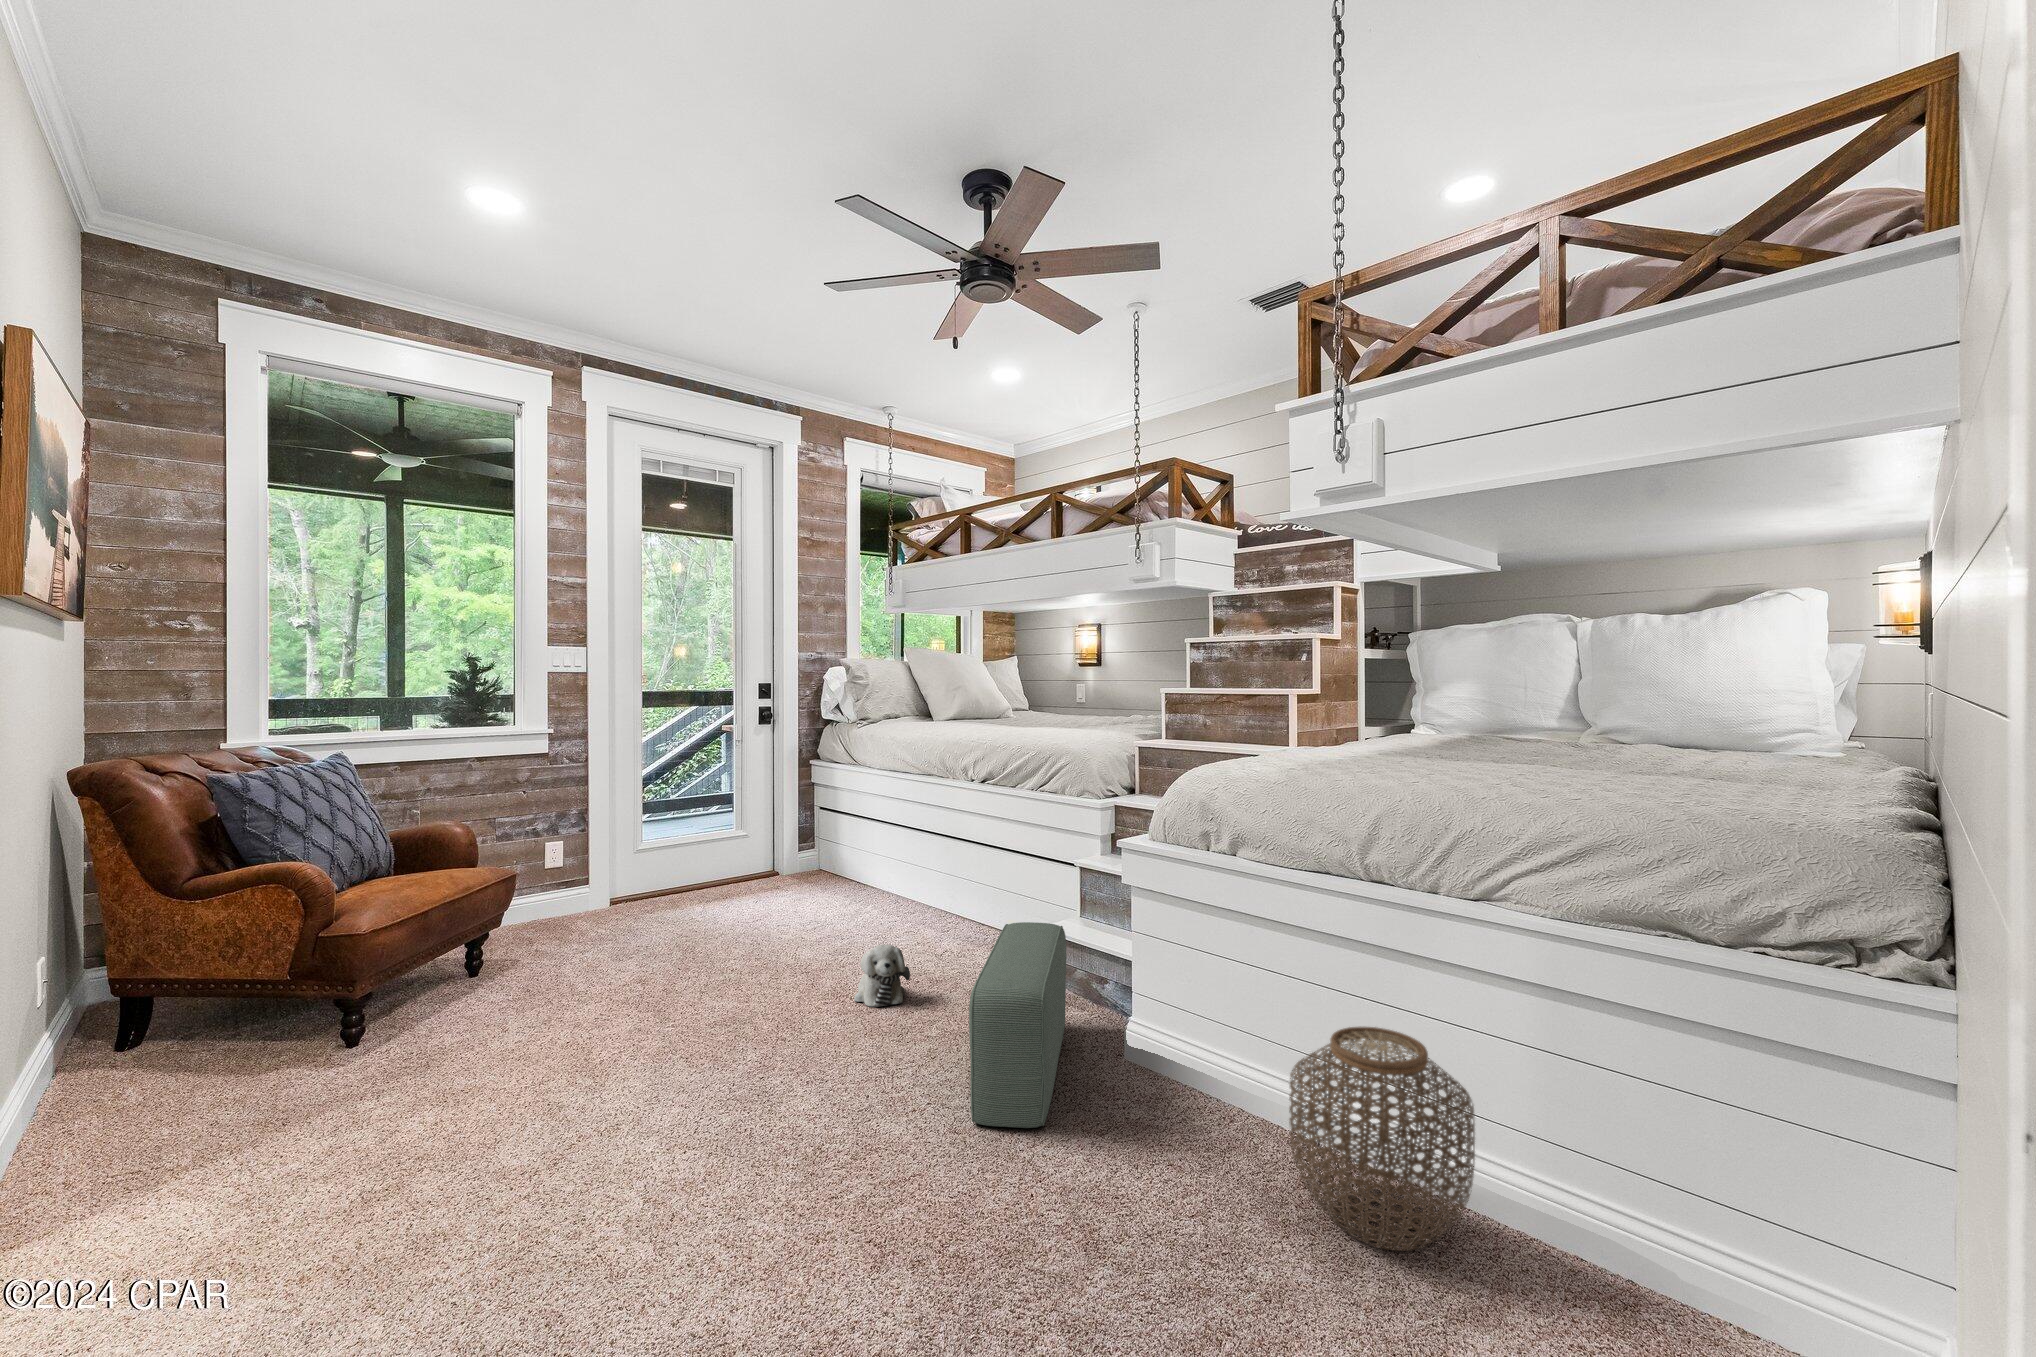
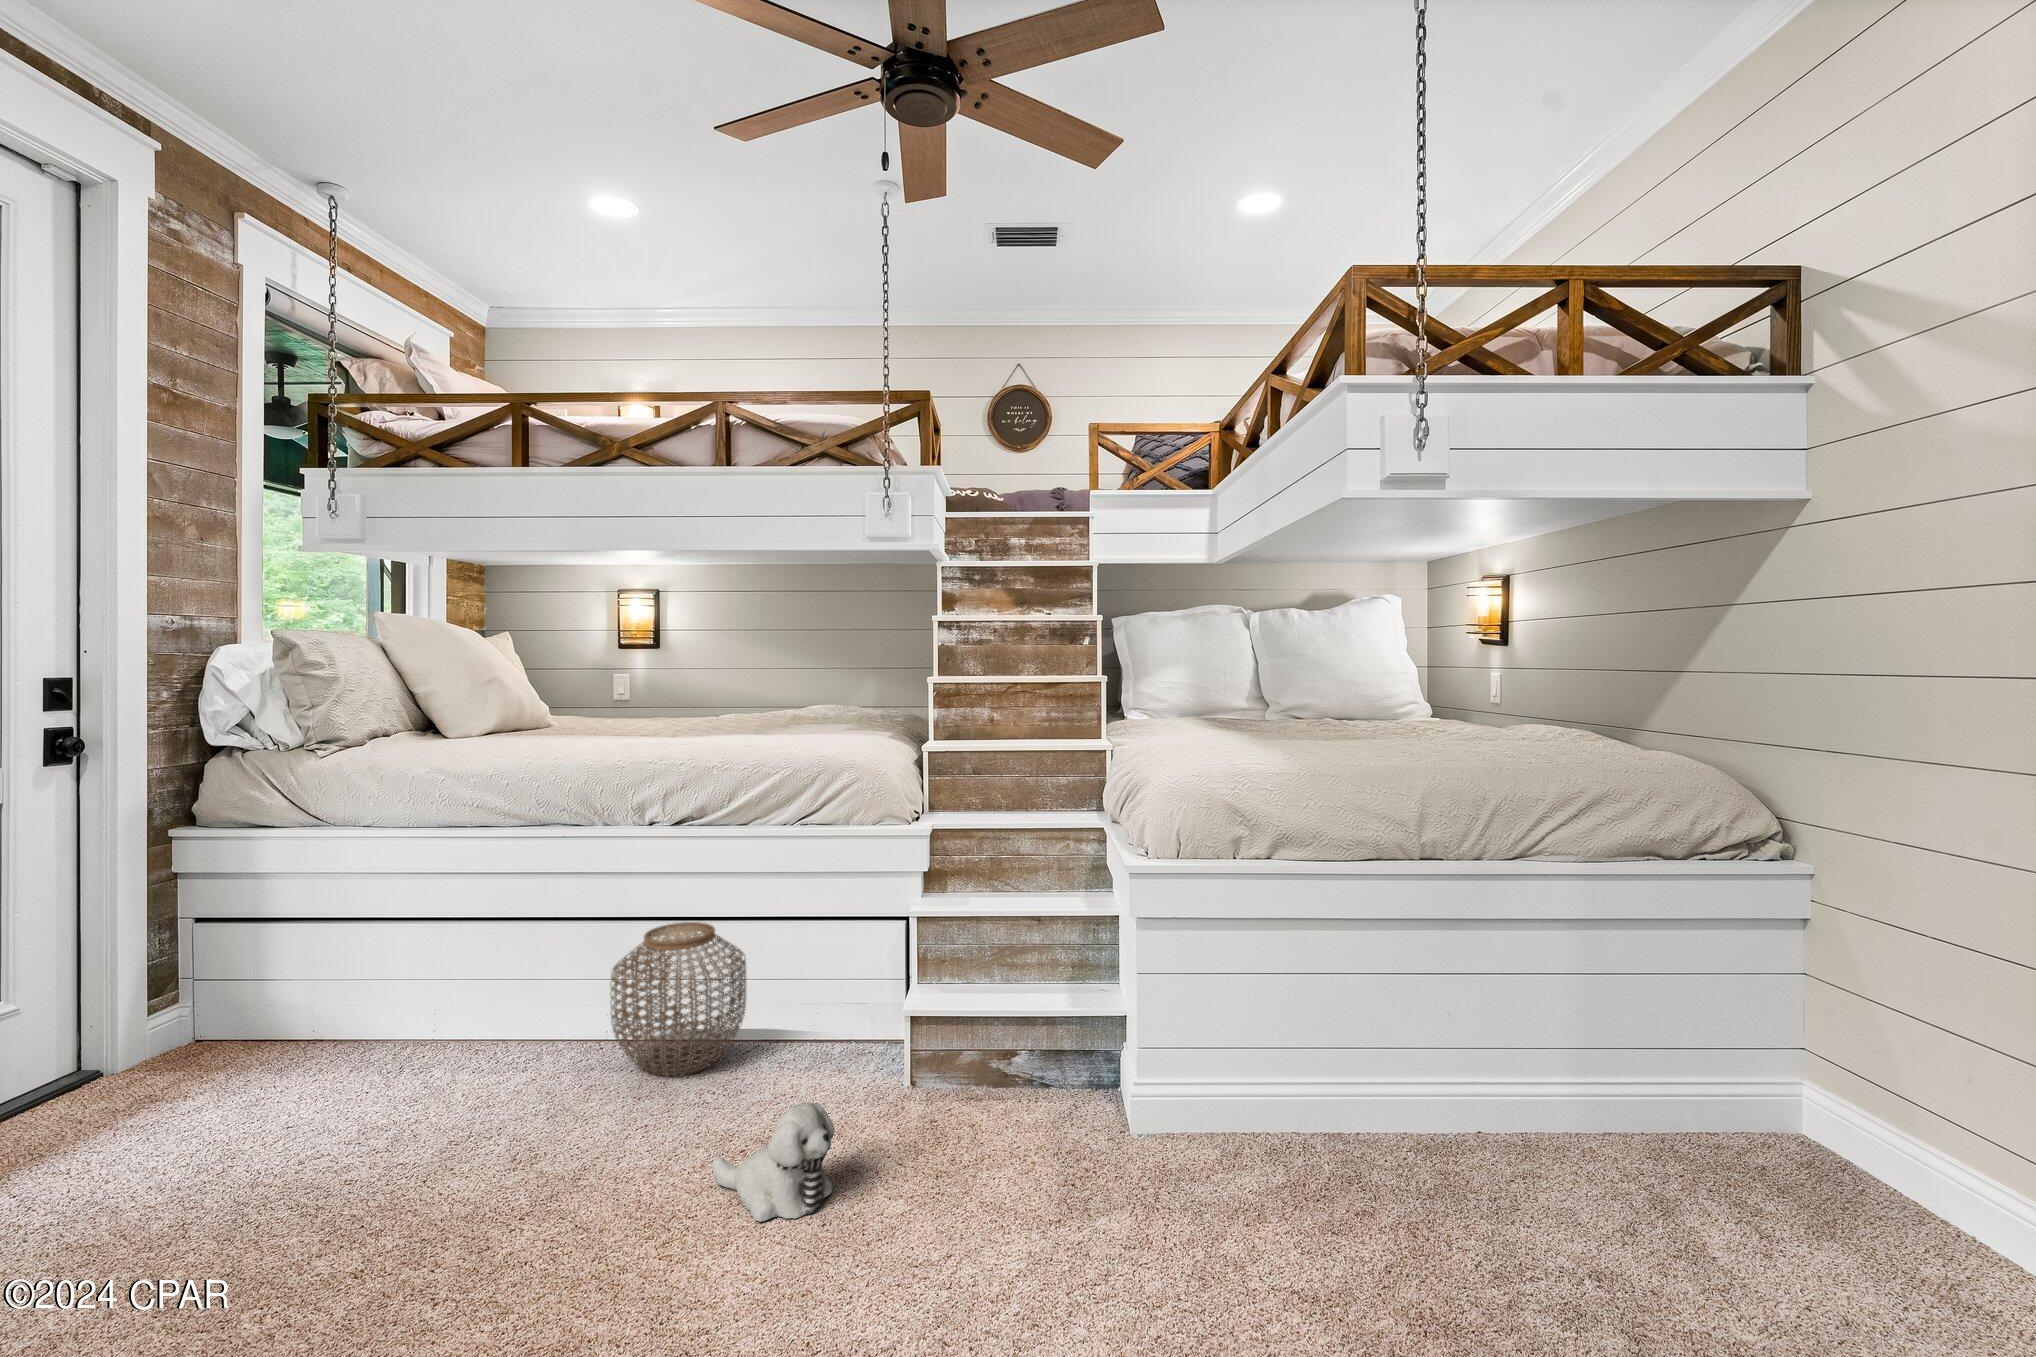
pouf: present [969,922,1066,1128] -> none [1008,992,1308,1297]
woven basket: present [1289,1027,1475,1251] -> present [610,922,746,1076]

